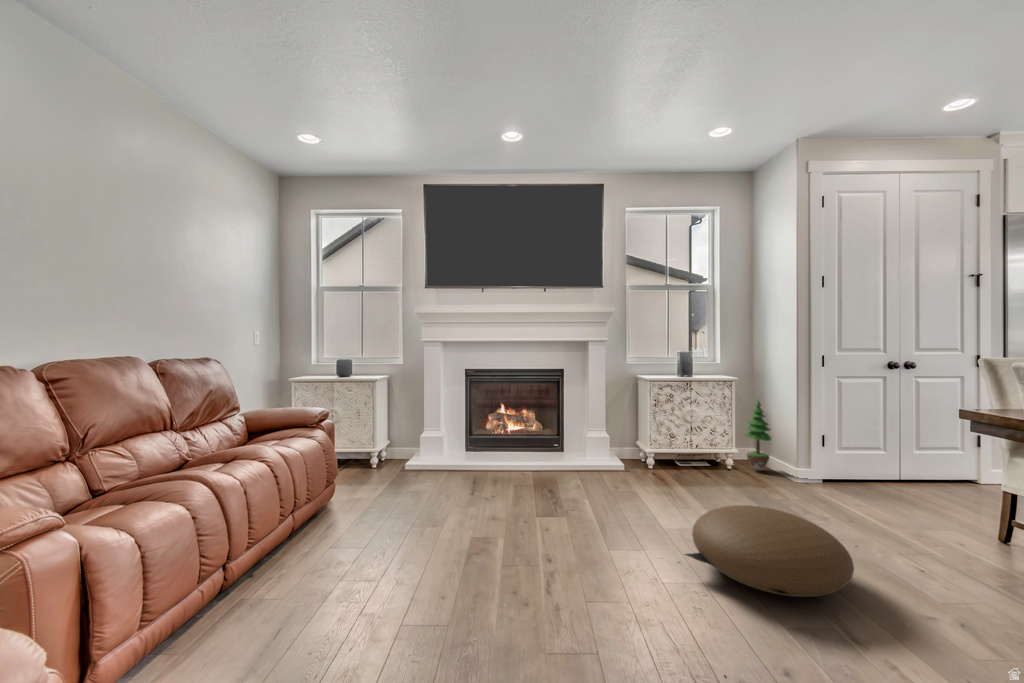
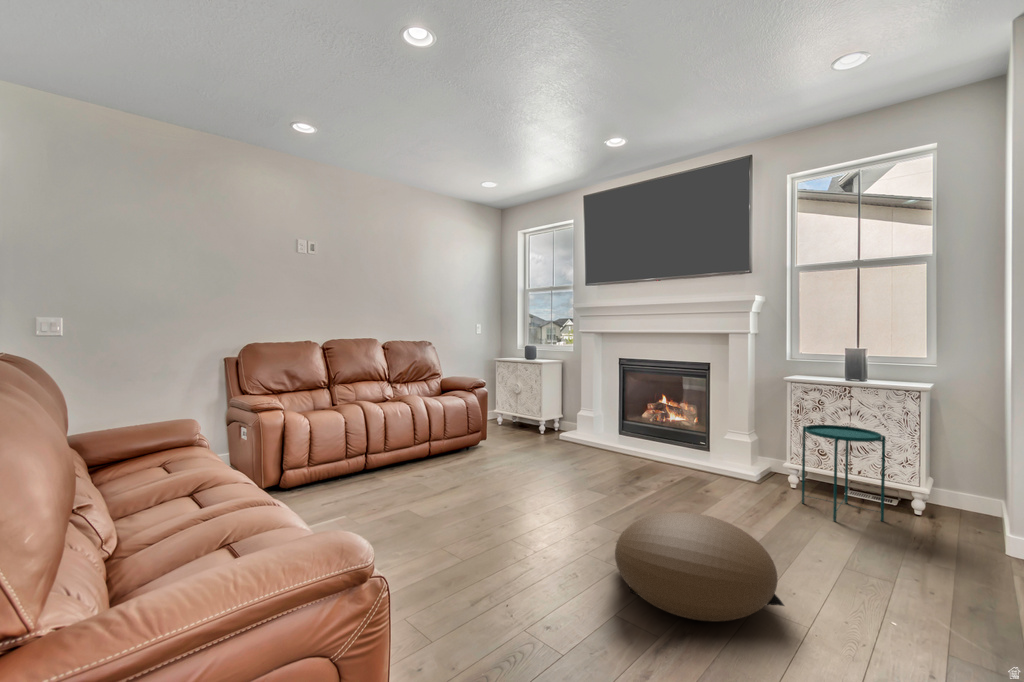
potted tree: present [744,401,772,471] -> none [941,422,994,527]
side table: none [675,412,728,488] -> present [802,425,885,522]

